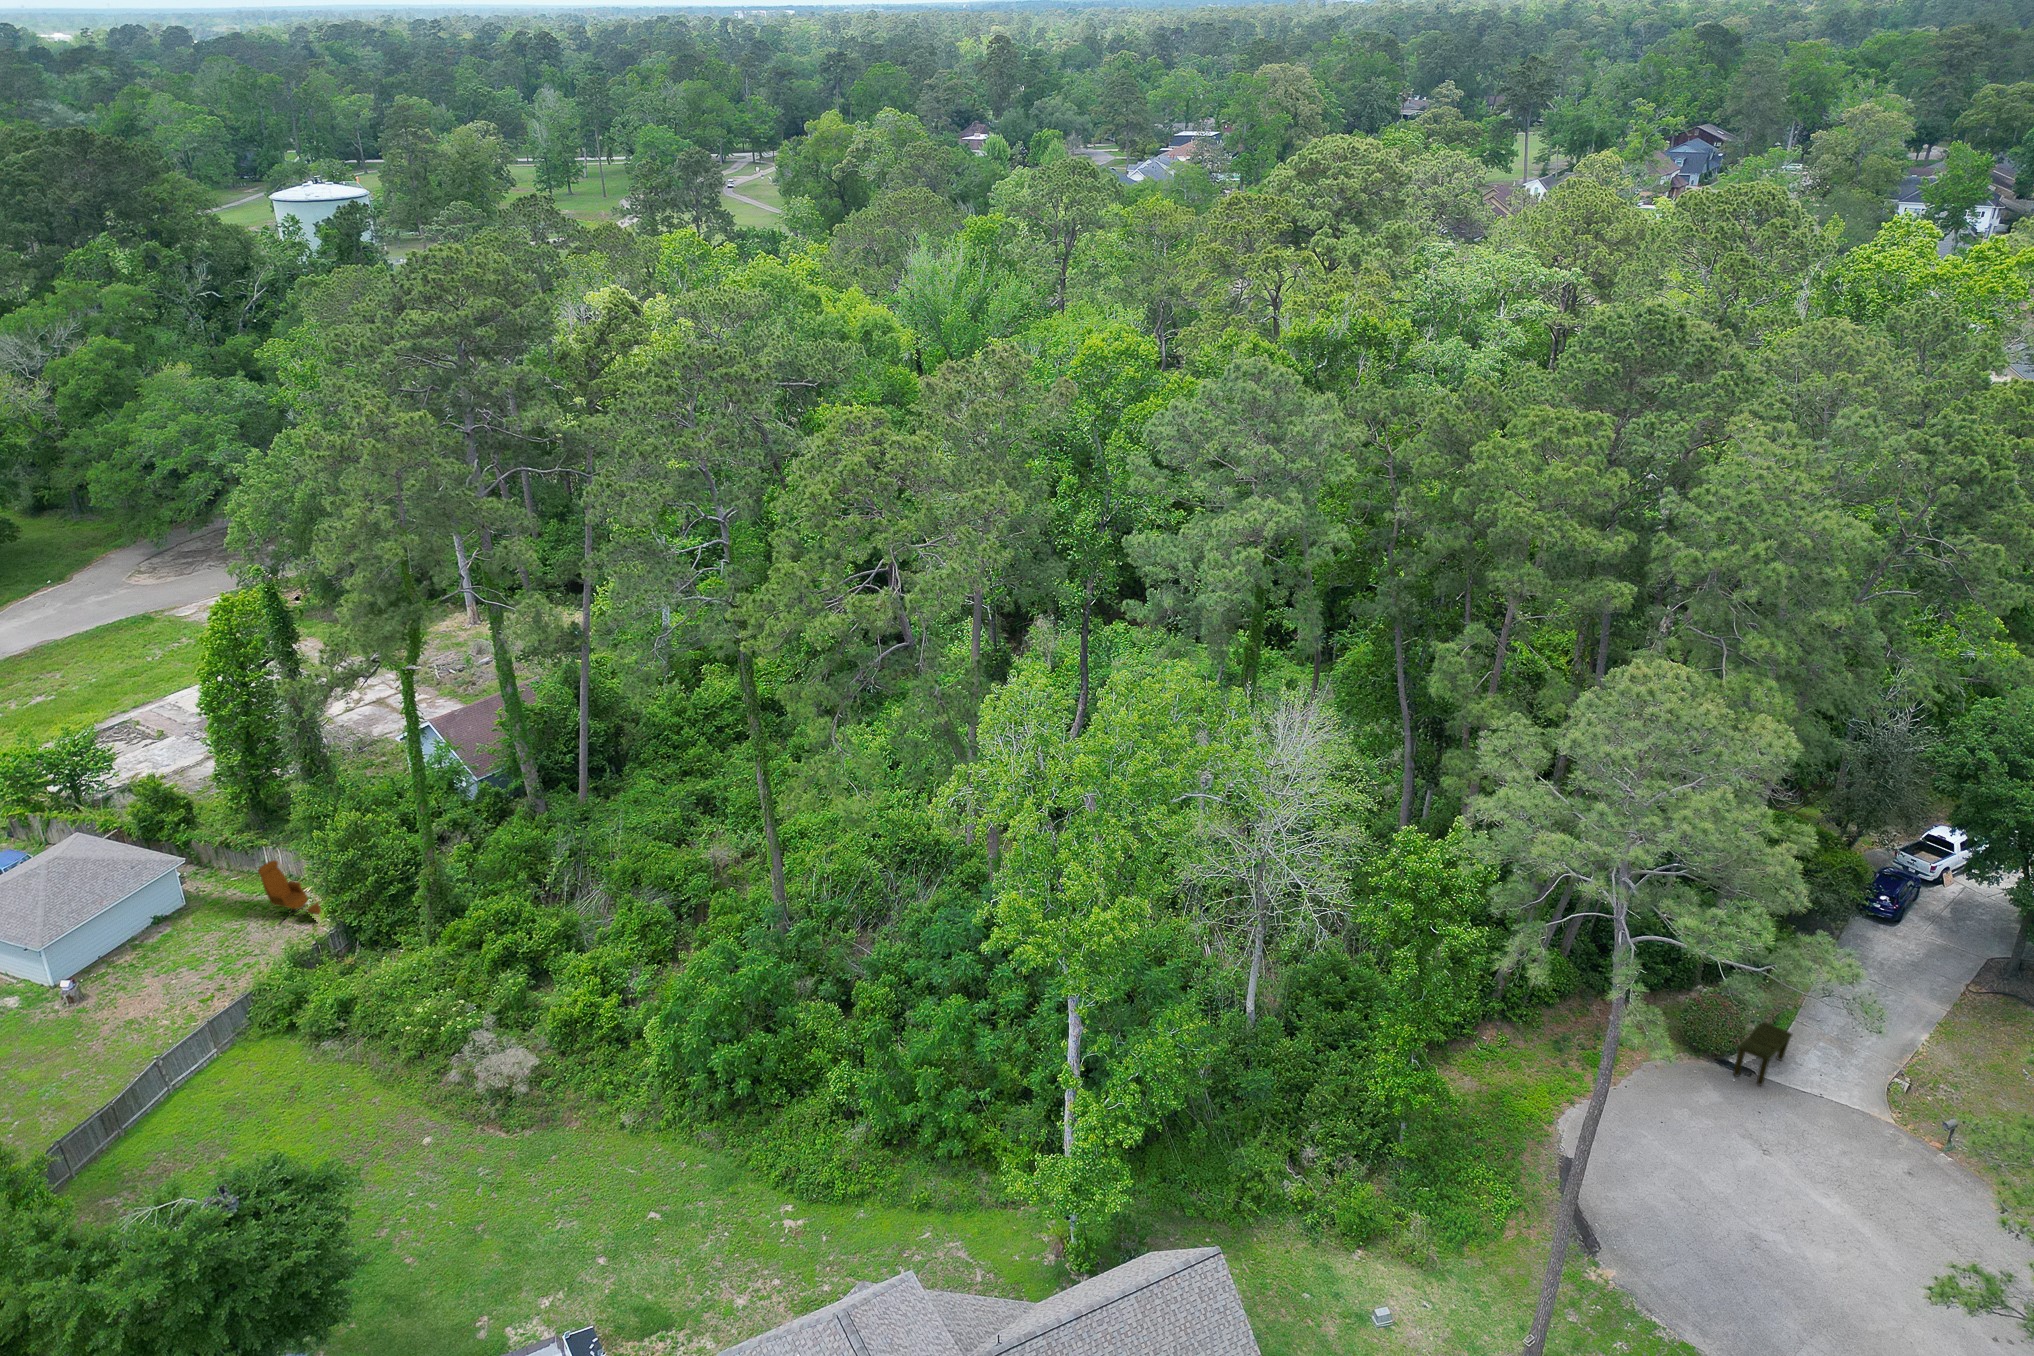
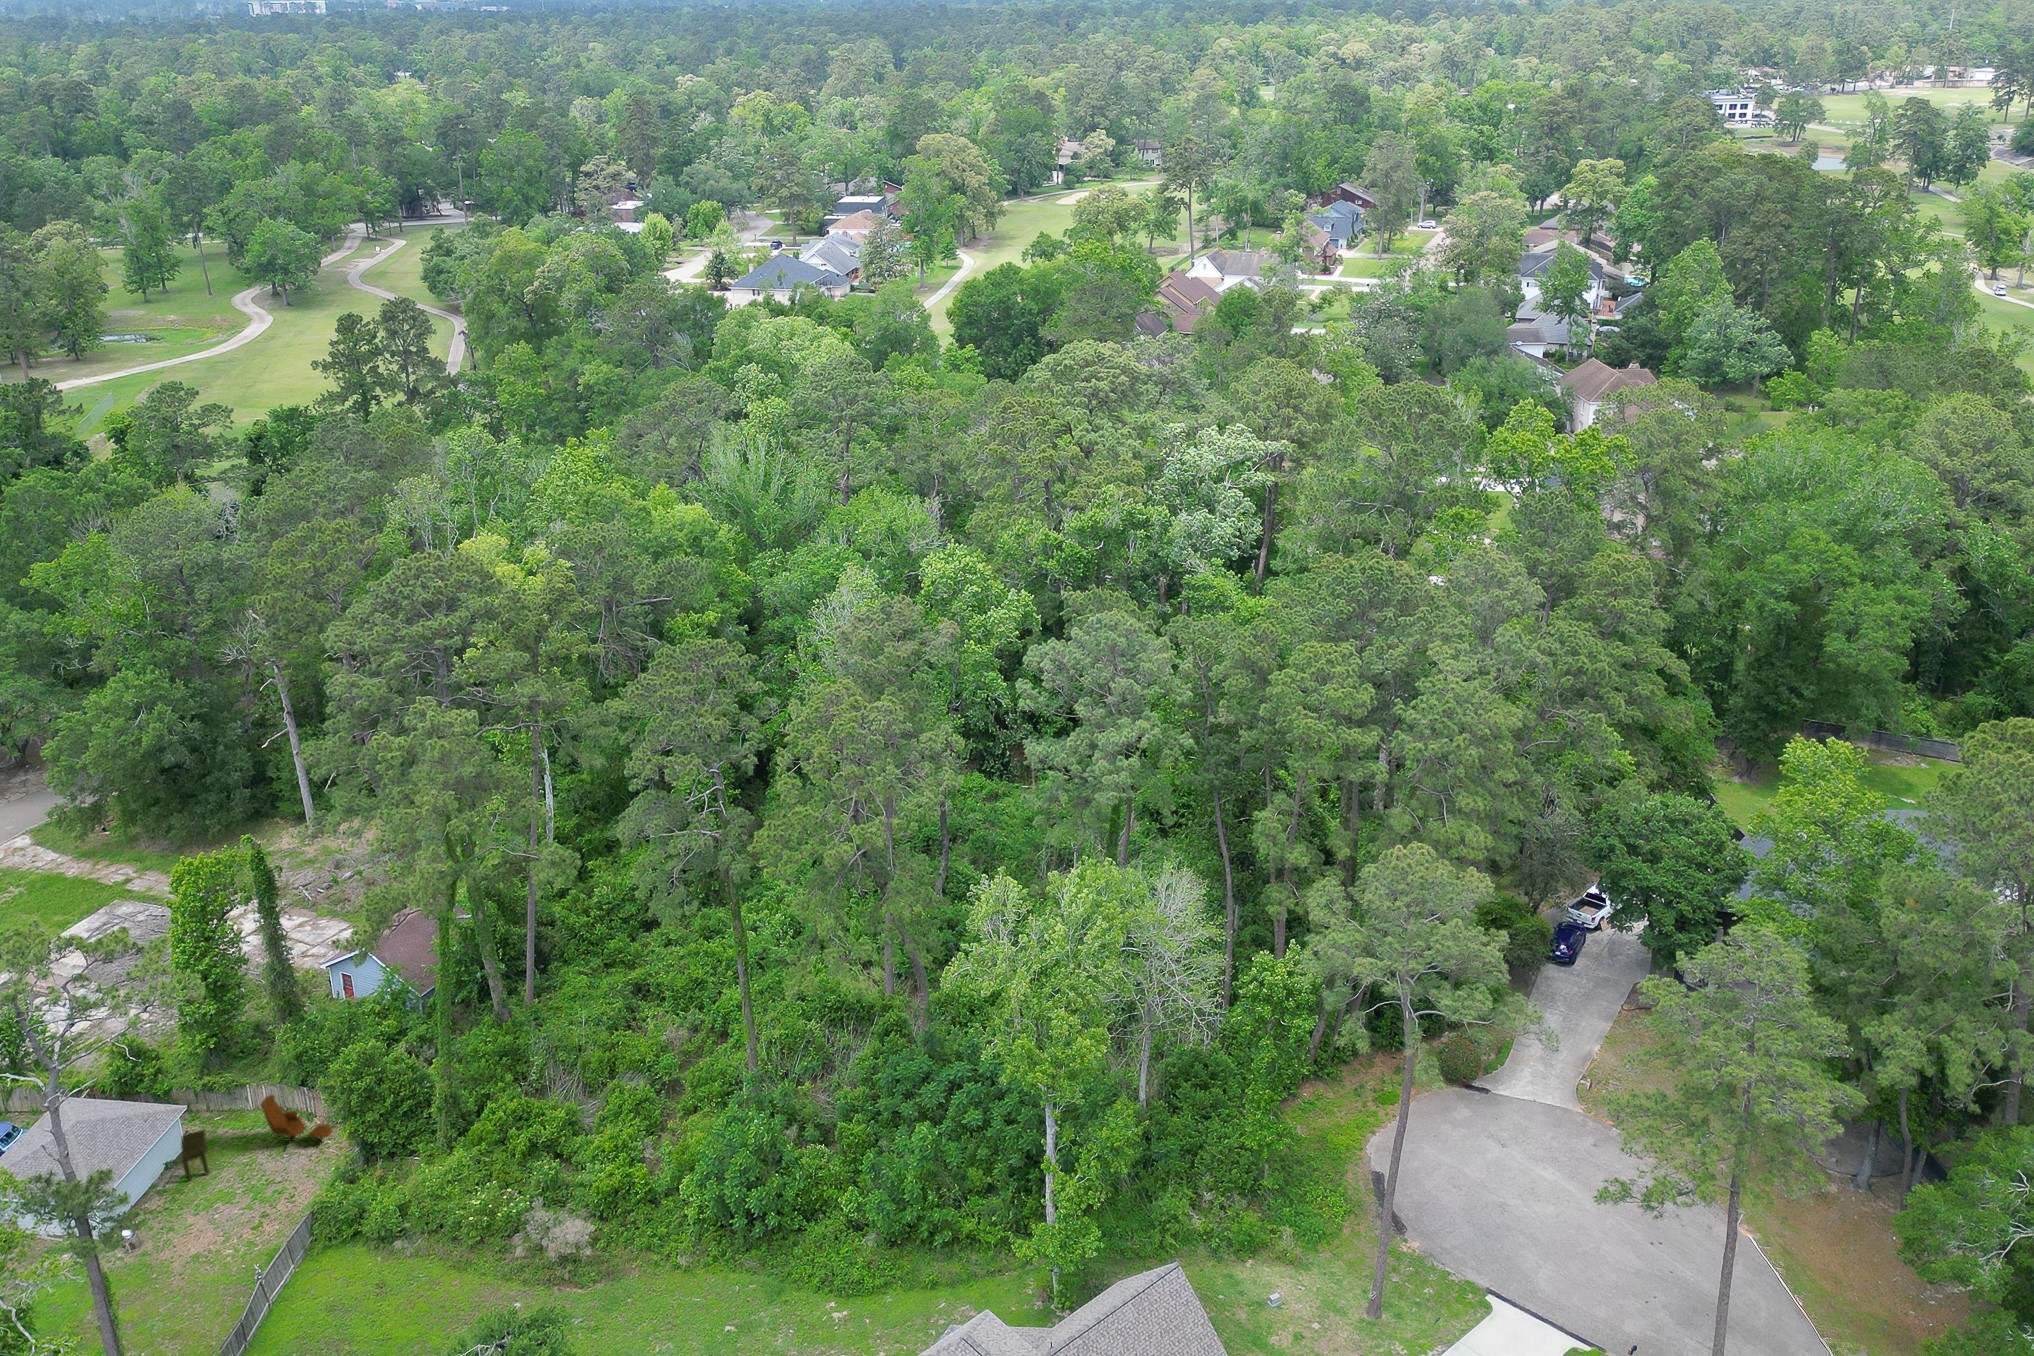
bench: present [1733,1022,1792,1085] -> present [181,1130,209,1181]

